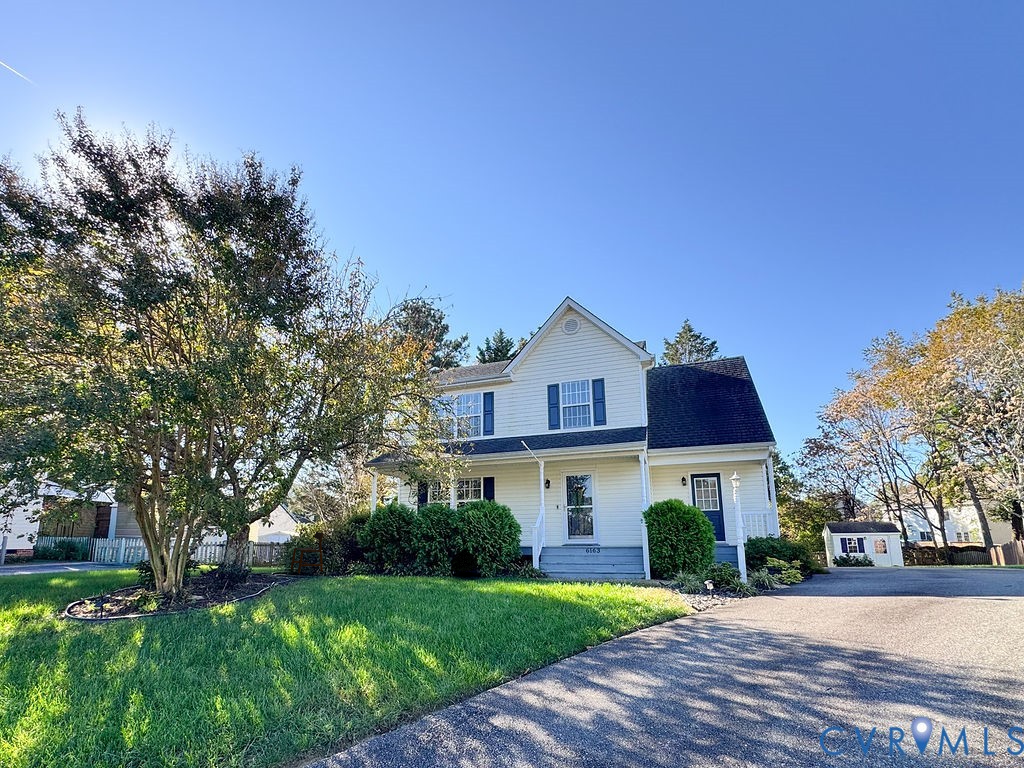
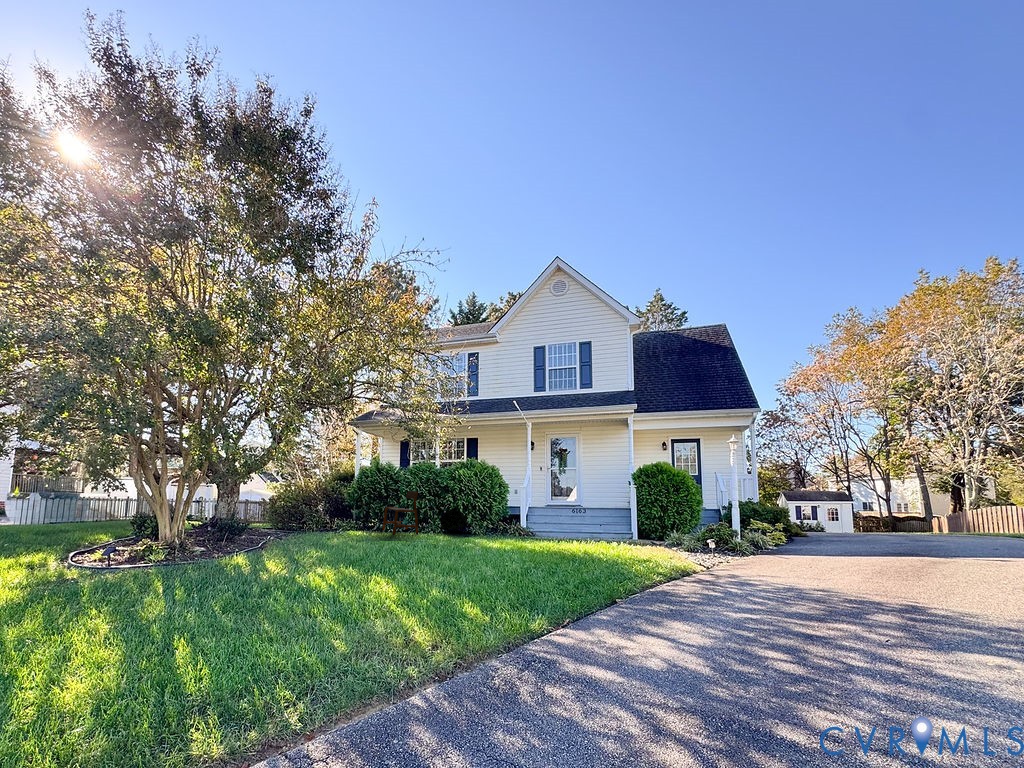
bench: present [291,532,324,573] -> present [383,491,418,535]

